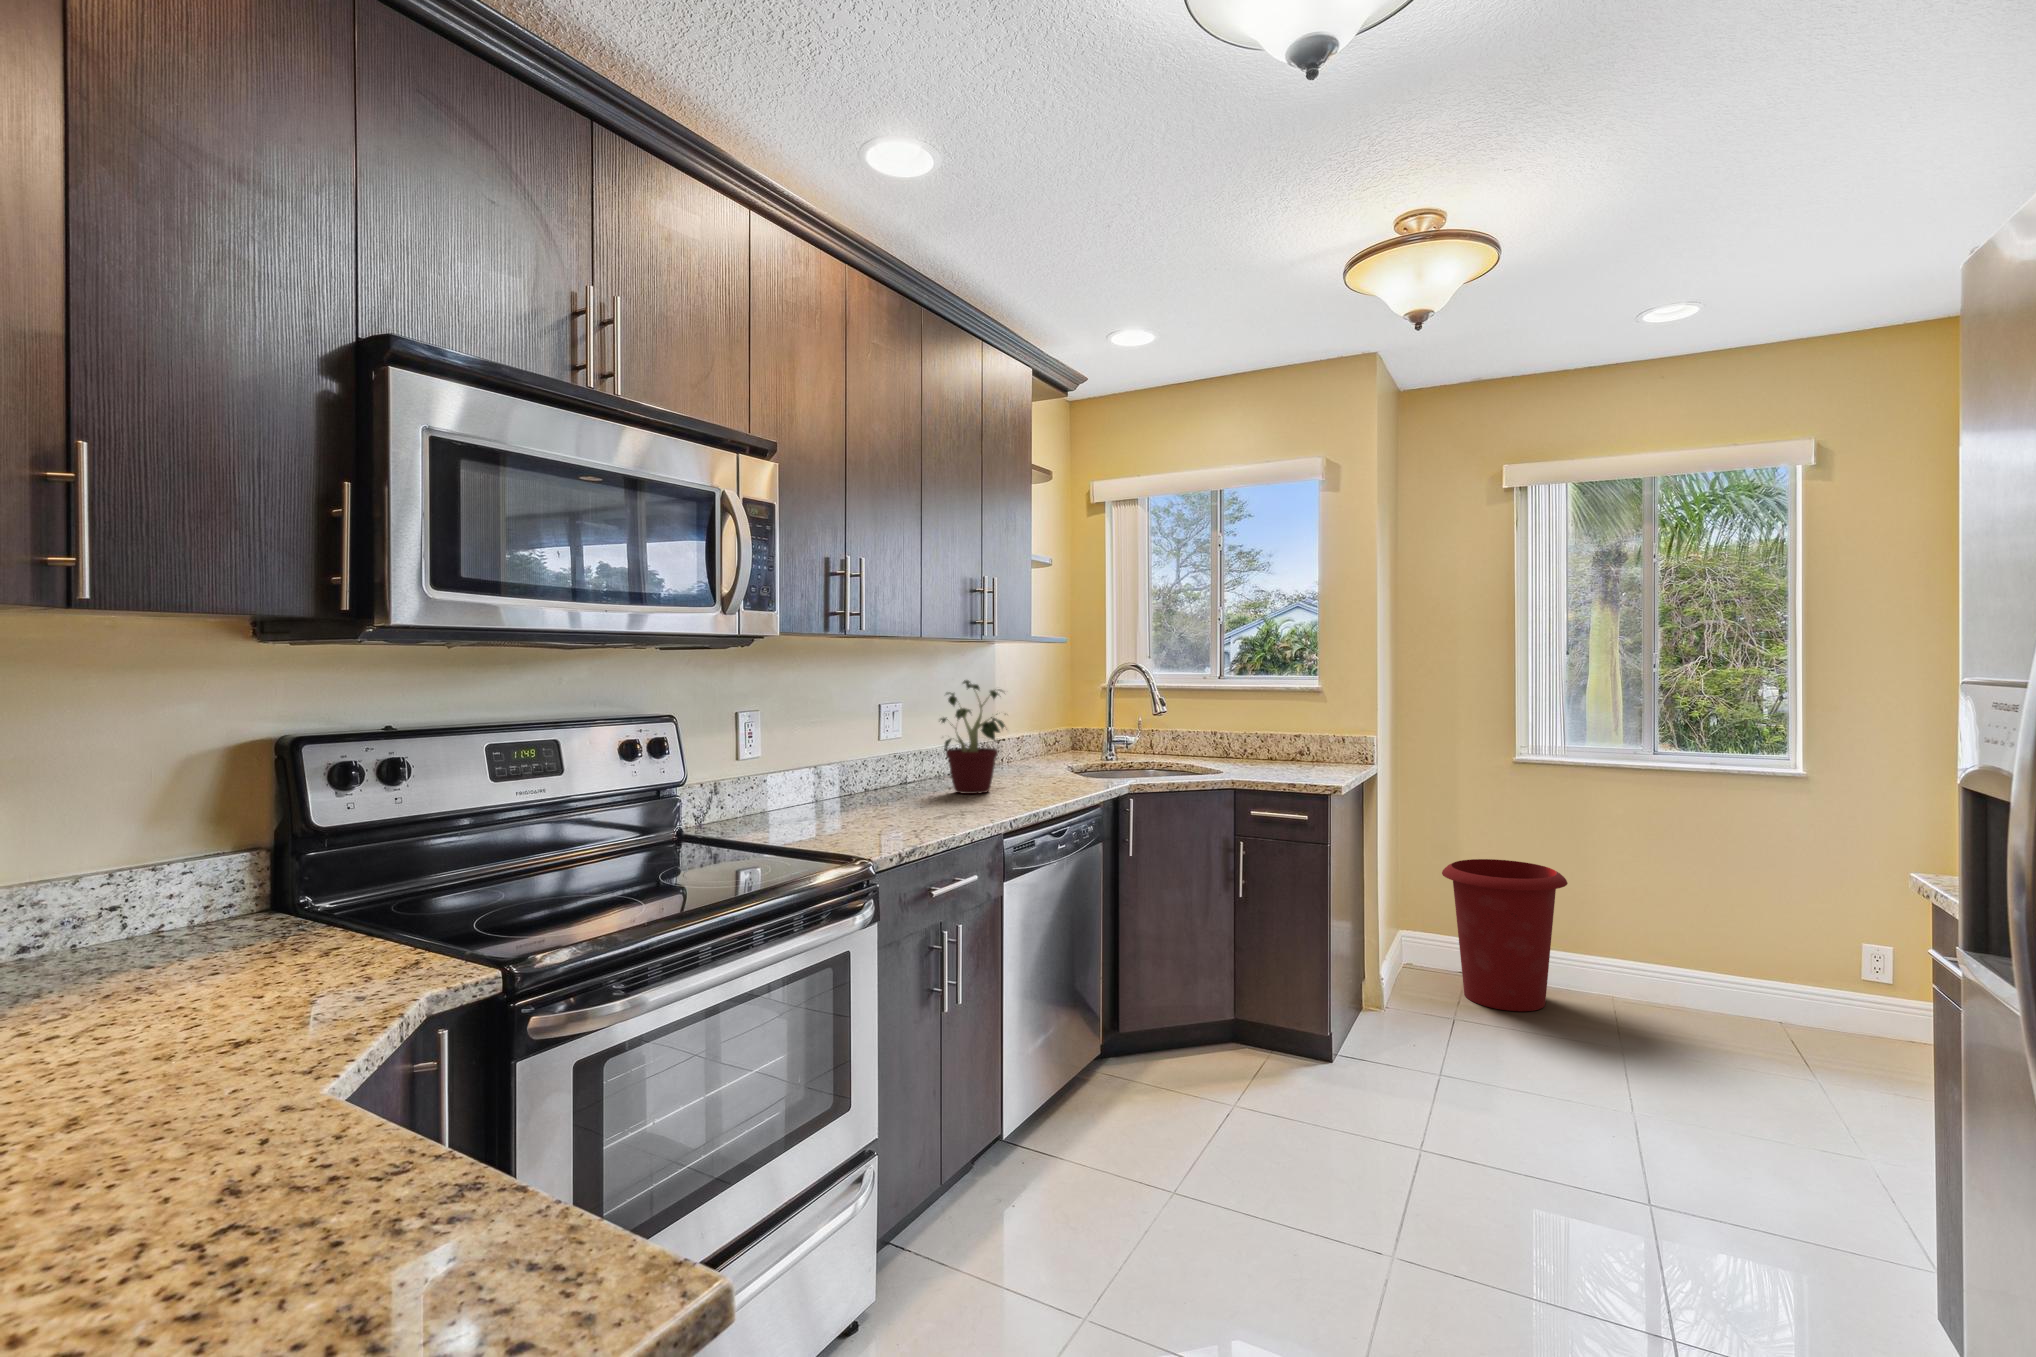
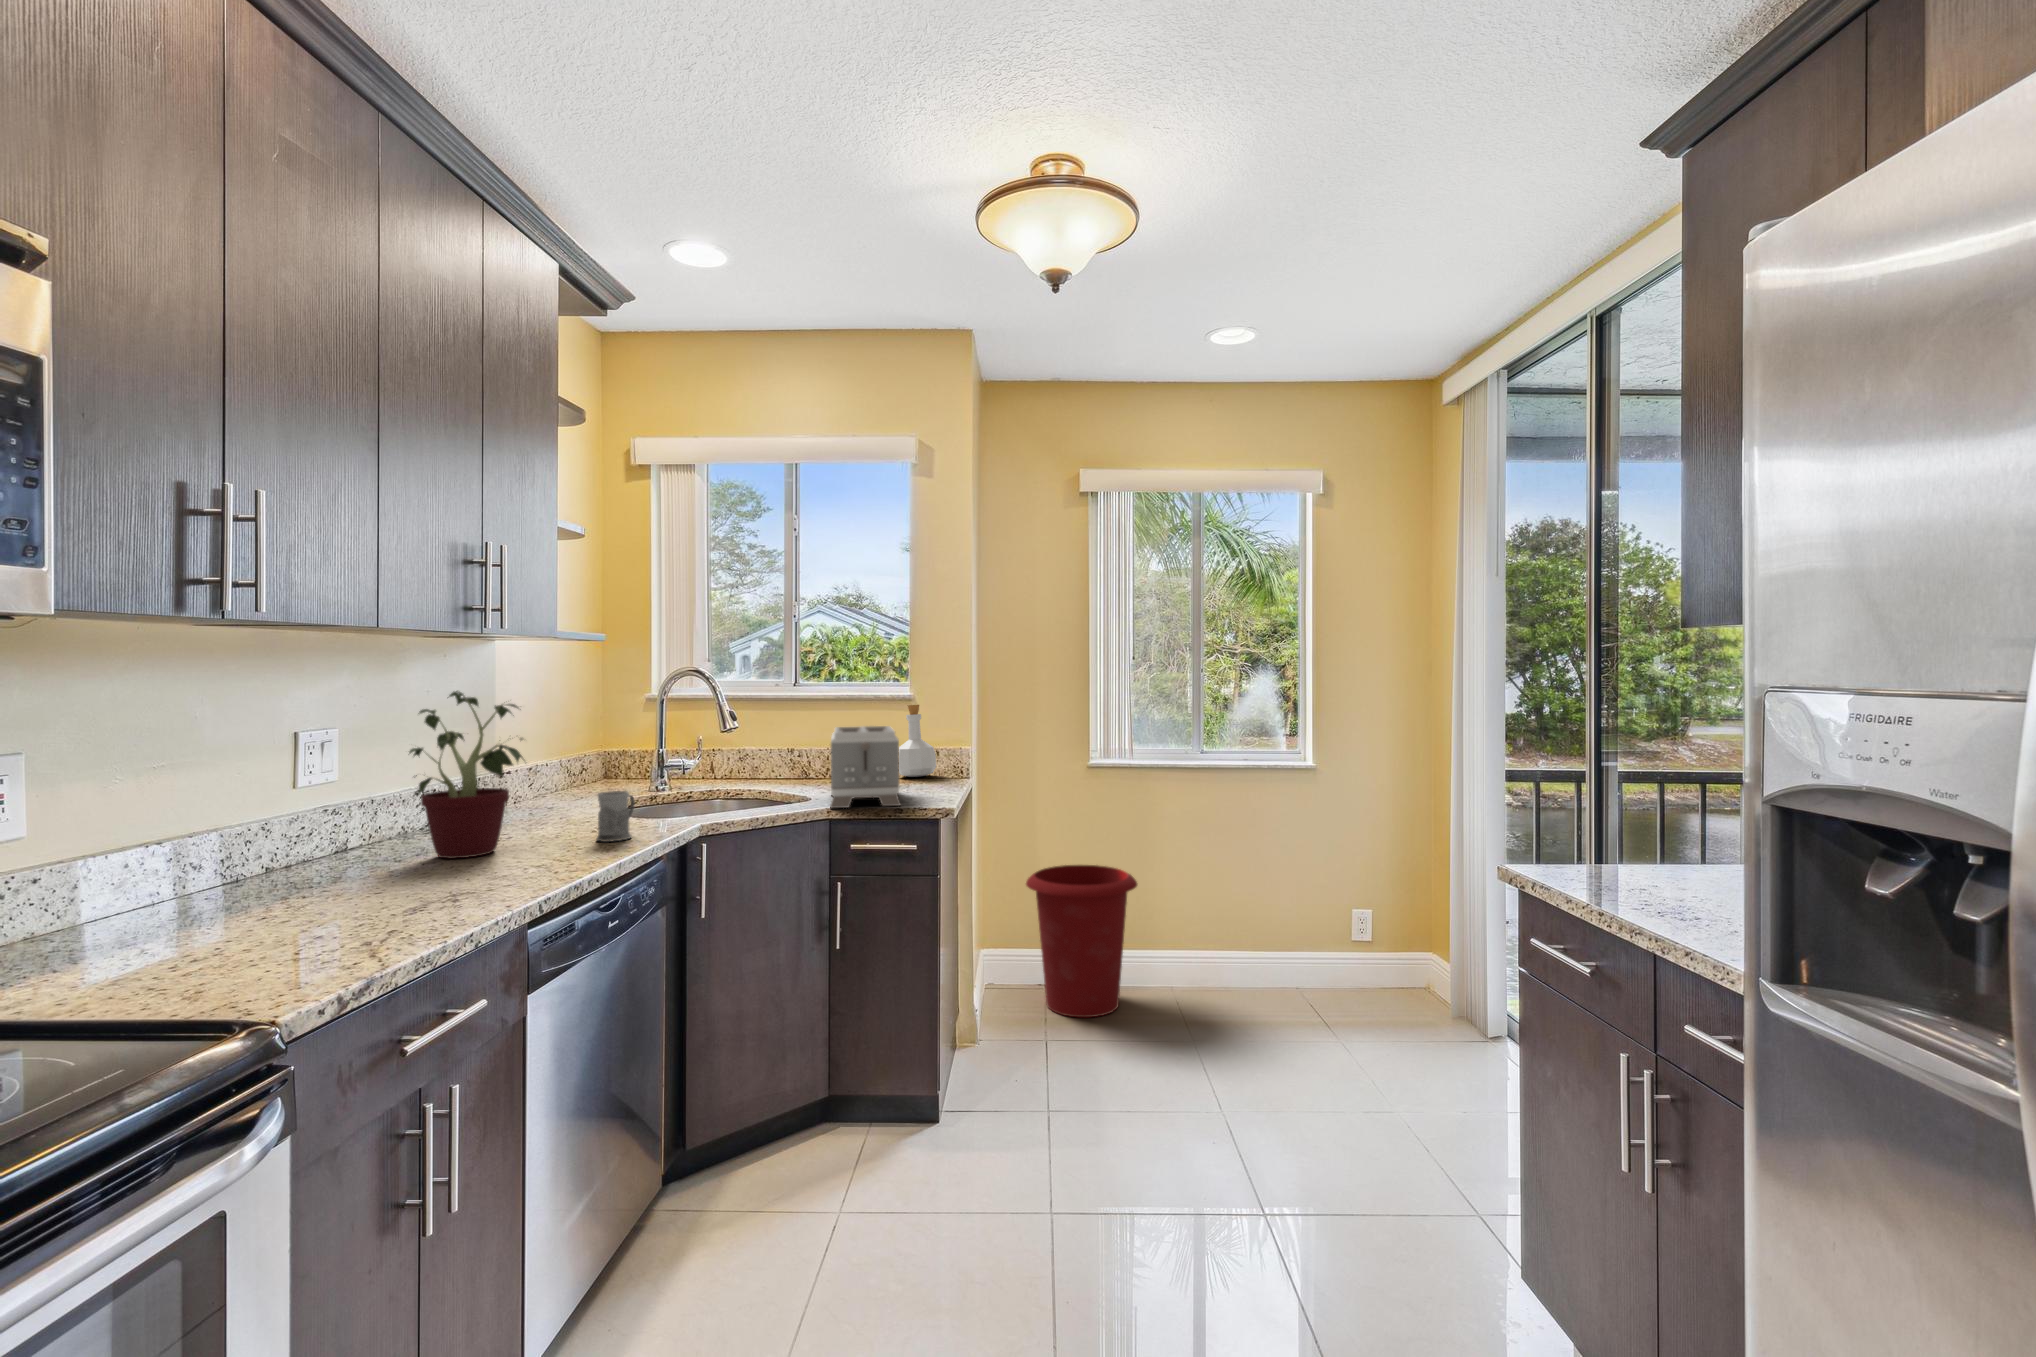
bottle: none [1306,696,1344,761] -> present [899,705,936,777]
toaster: none [1232,713,1296,781] -> present [830,726,901,808]
mug: none [1053,755,1080,791] -> present [596,791,635,842]

